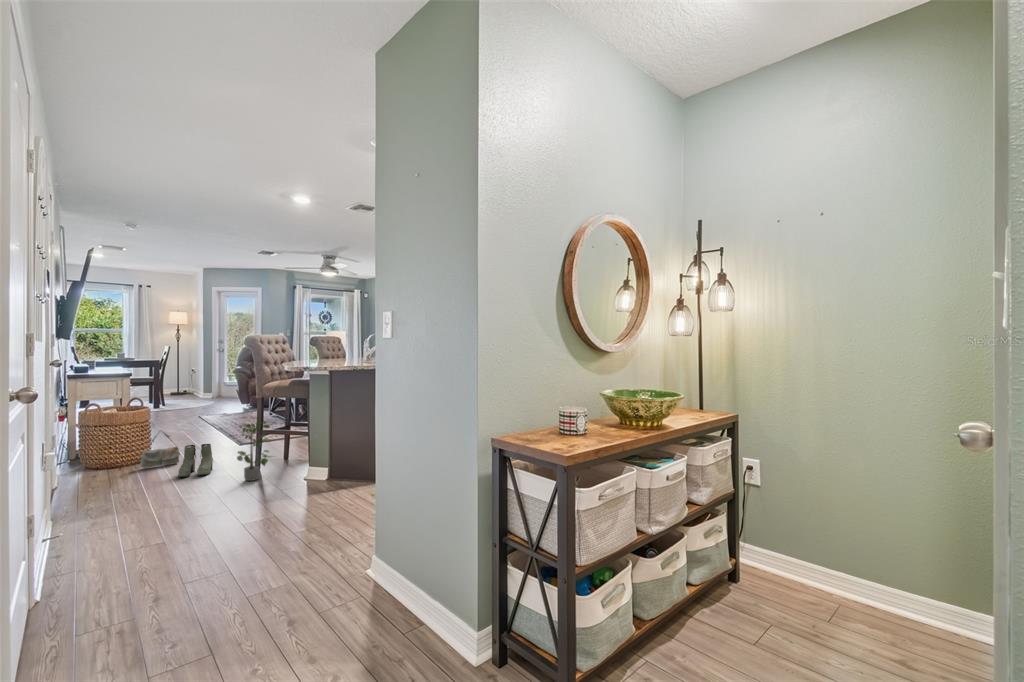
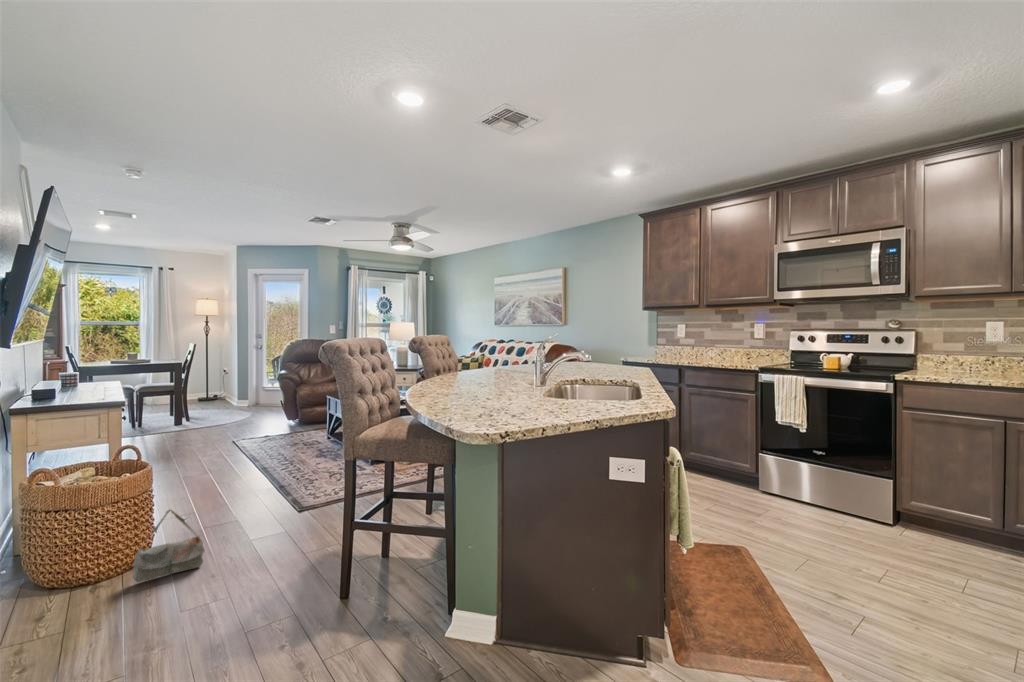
potted plant: present [237,421,273,481] -> none [316,511,392,640]
boots: present [178,444,213,477] -> none [199,543,263,622]

